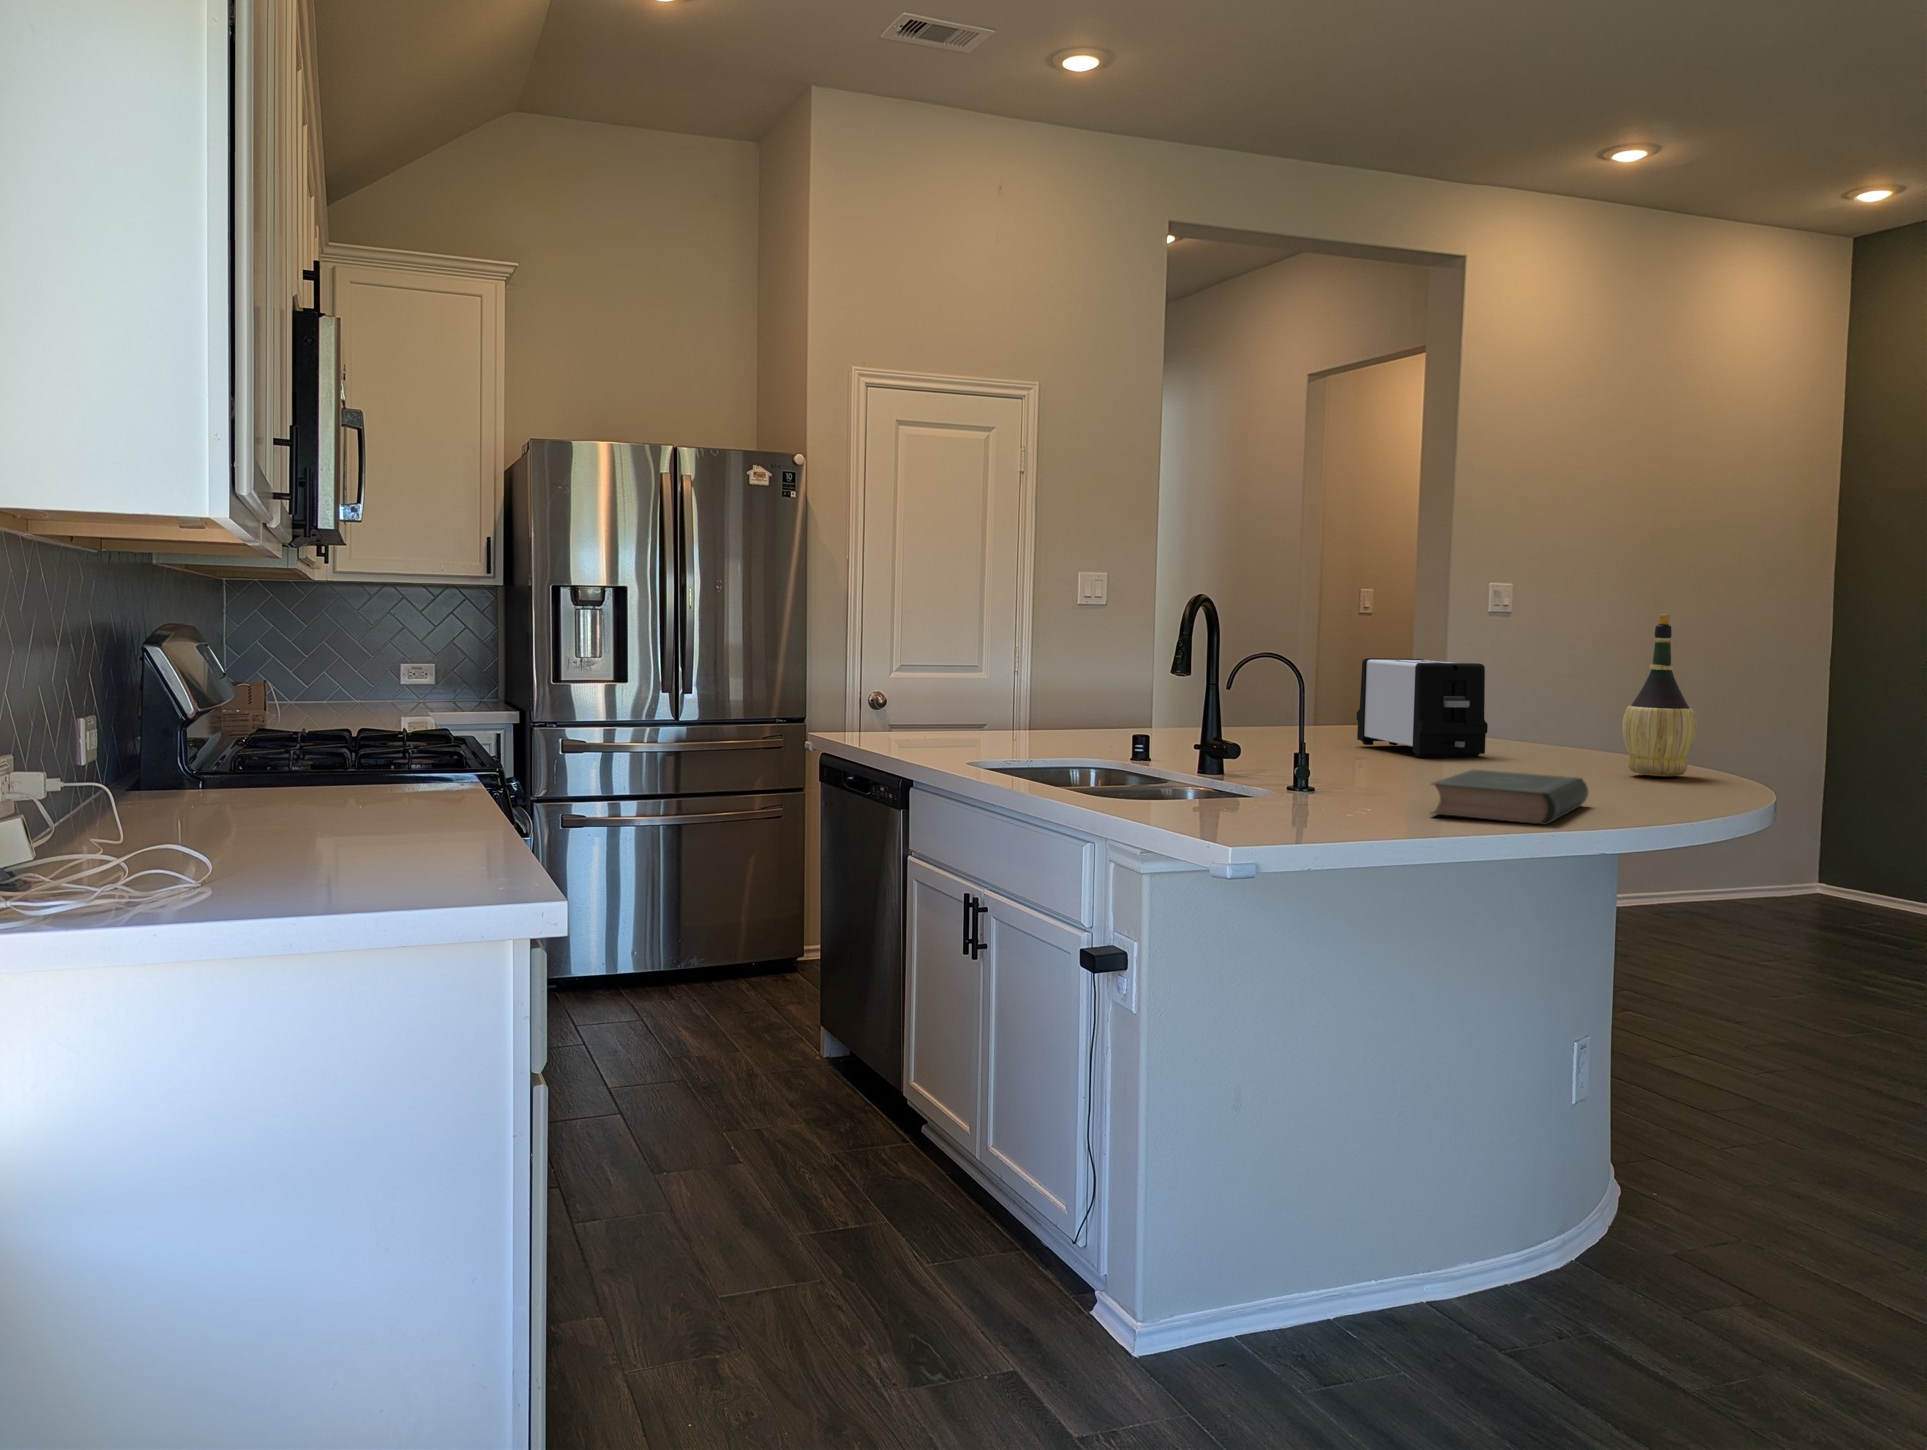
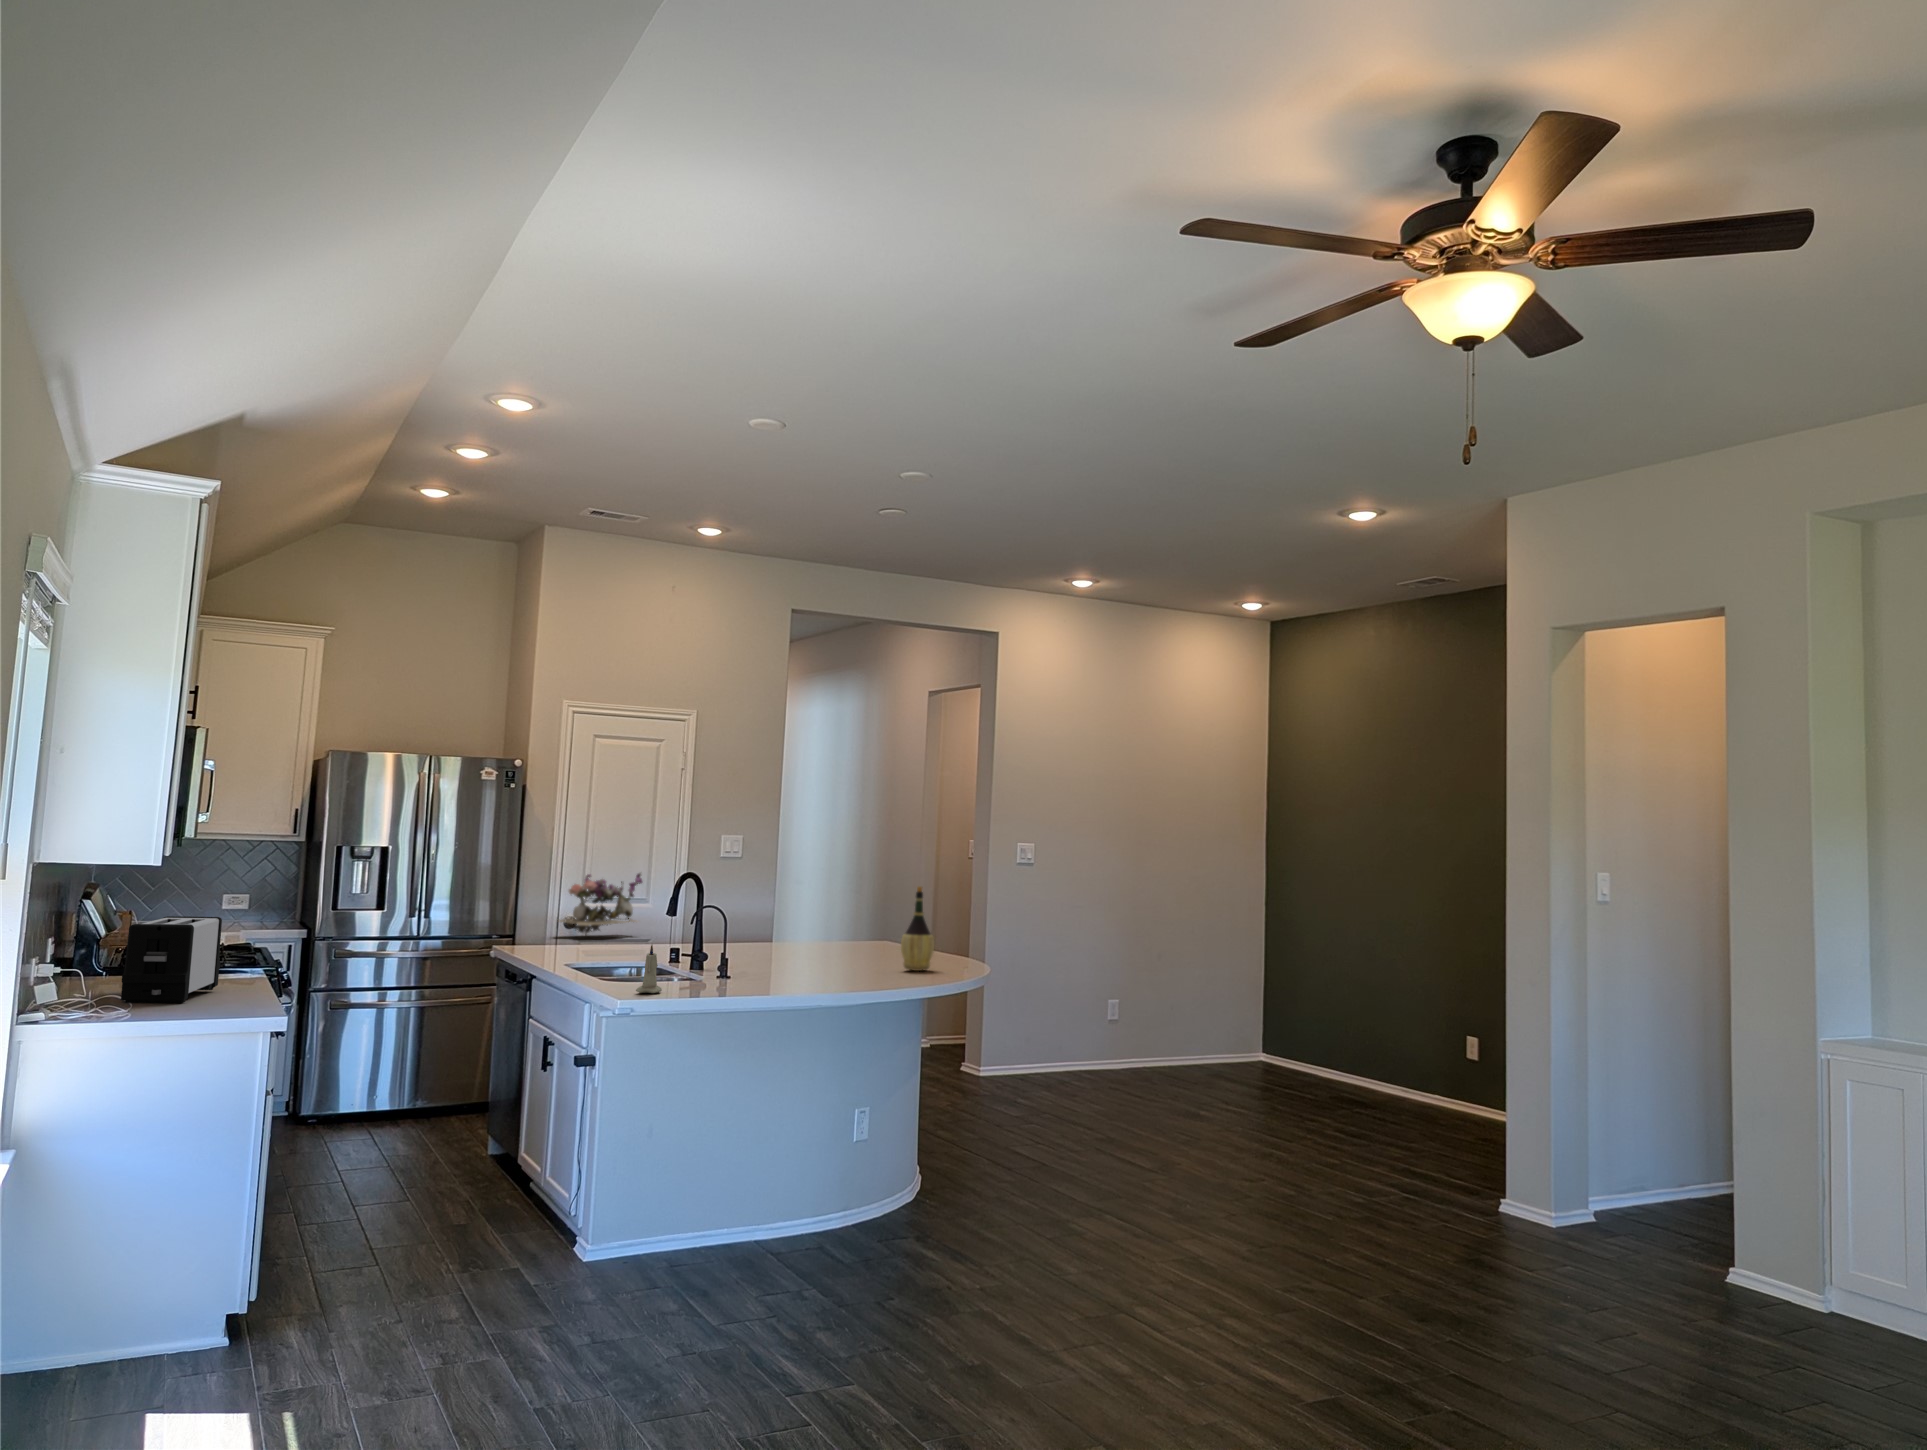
flower arrangement: none [859,624,984,720] -> present [558,873,642,934]
toaster: present [1357,658,1488,757] -> present [121,916,222,1003]
candle: none [1237,723,1291,829] -> present [636,945,662,993]
book: present [1432,770,1588,825] -> none [739,966,830,991]

